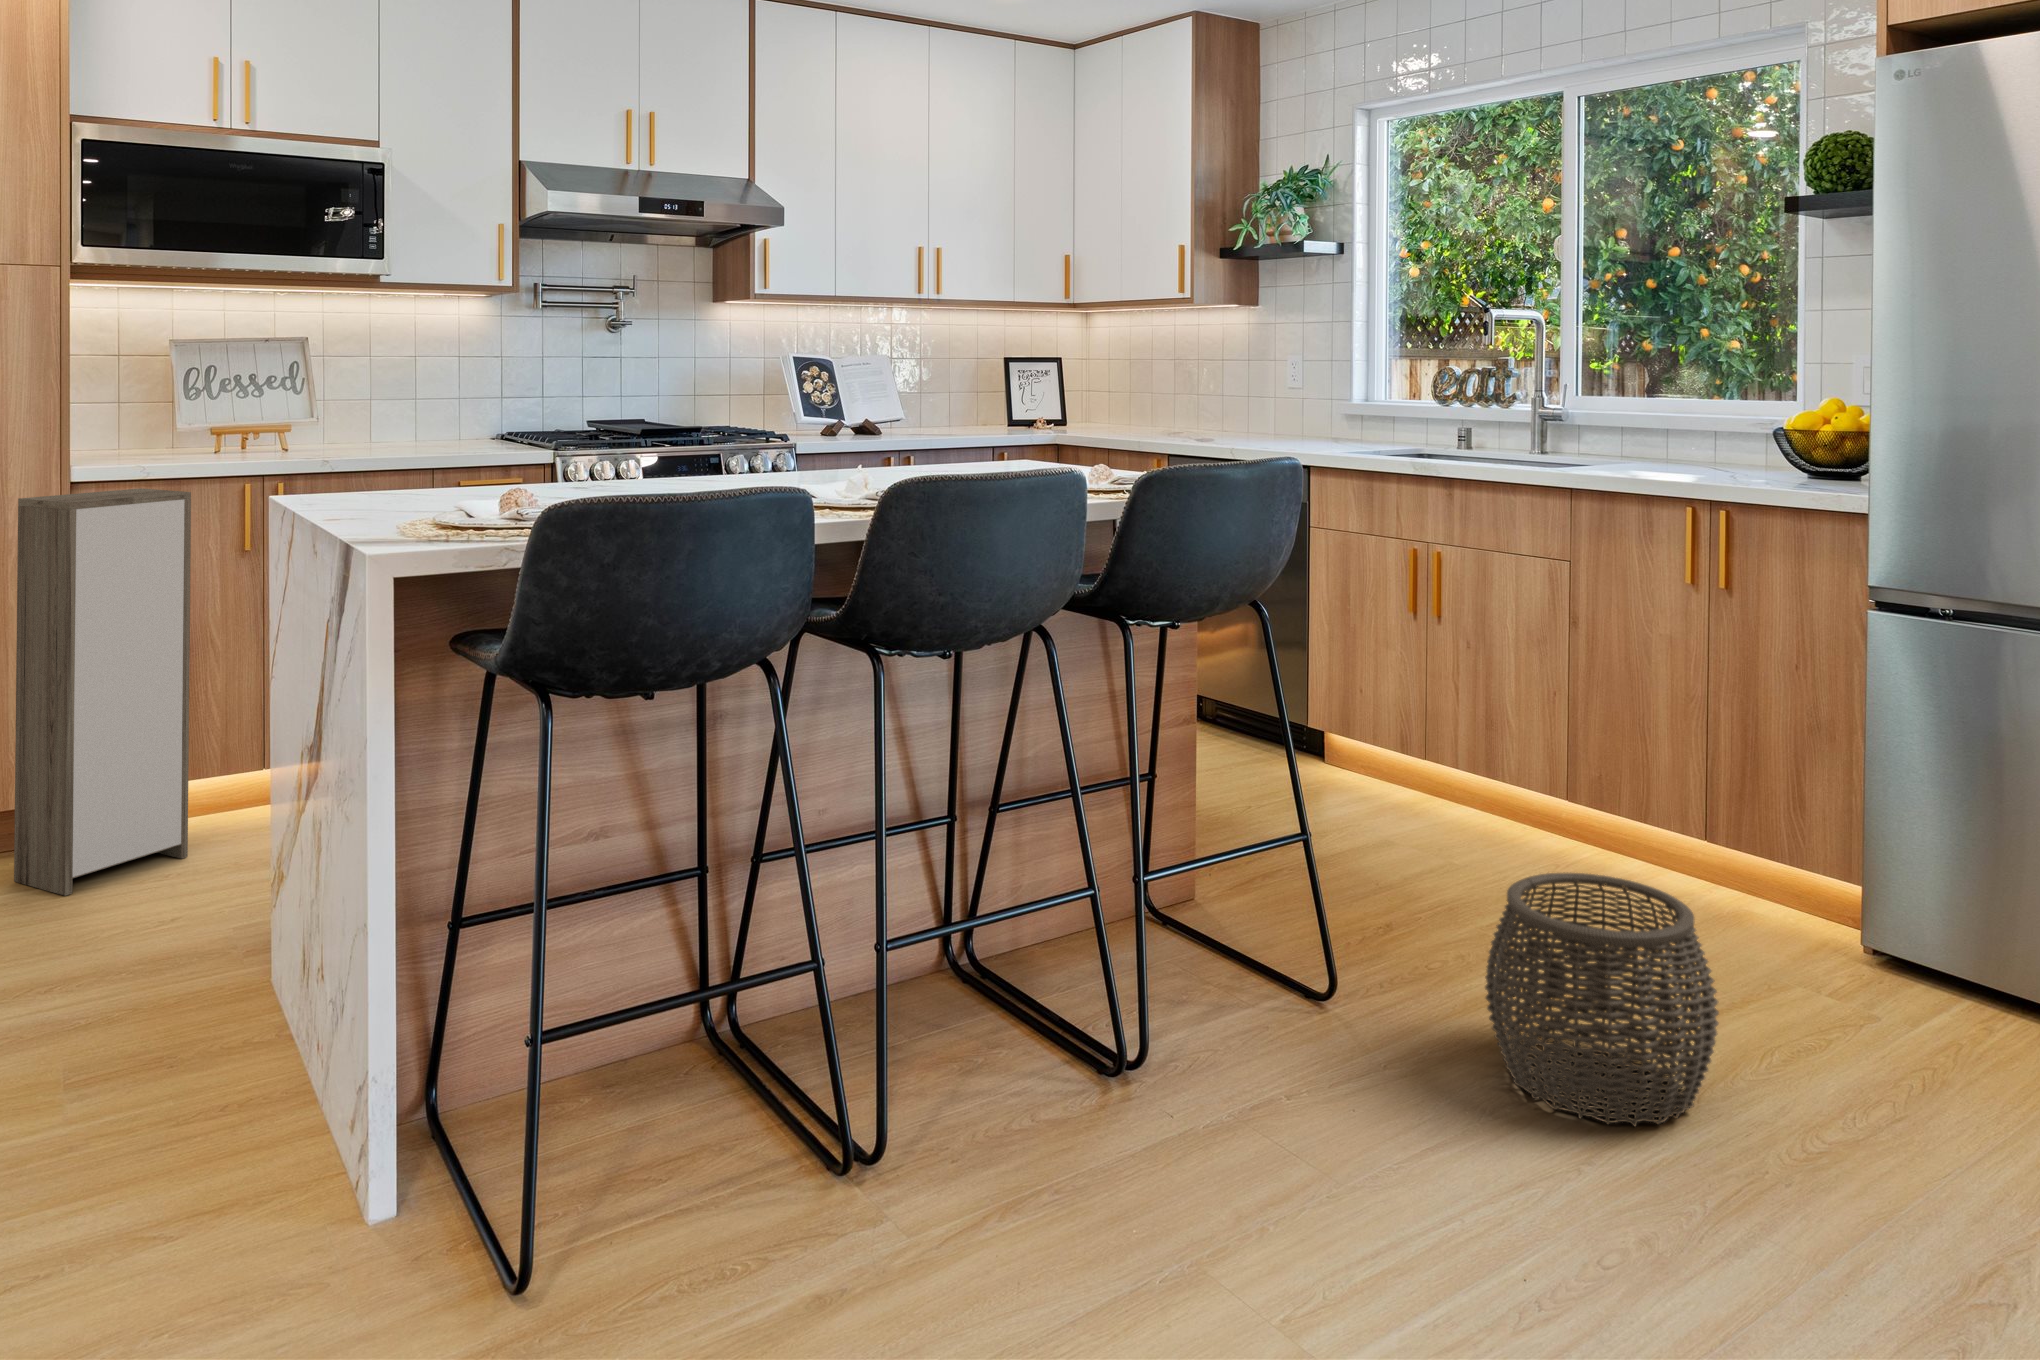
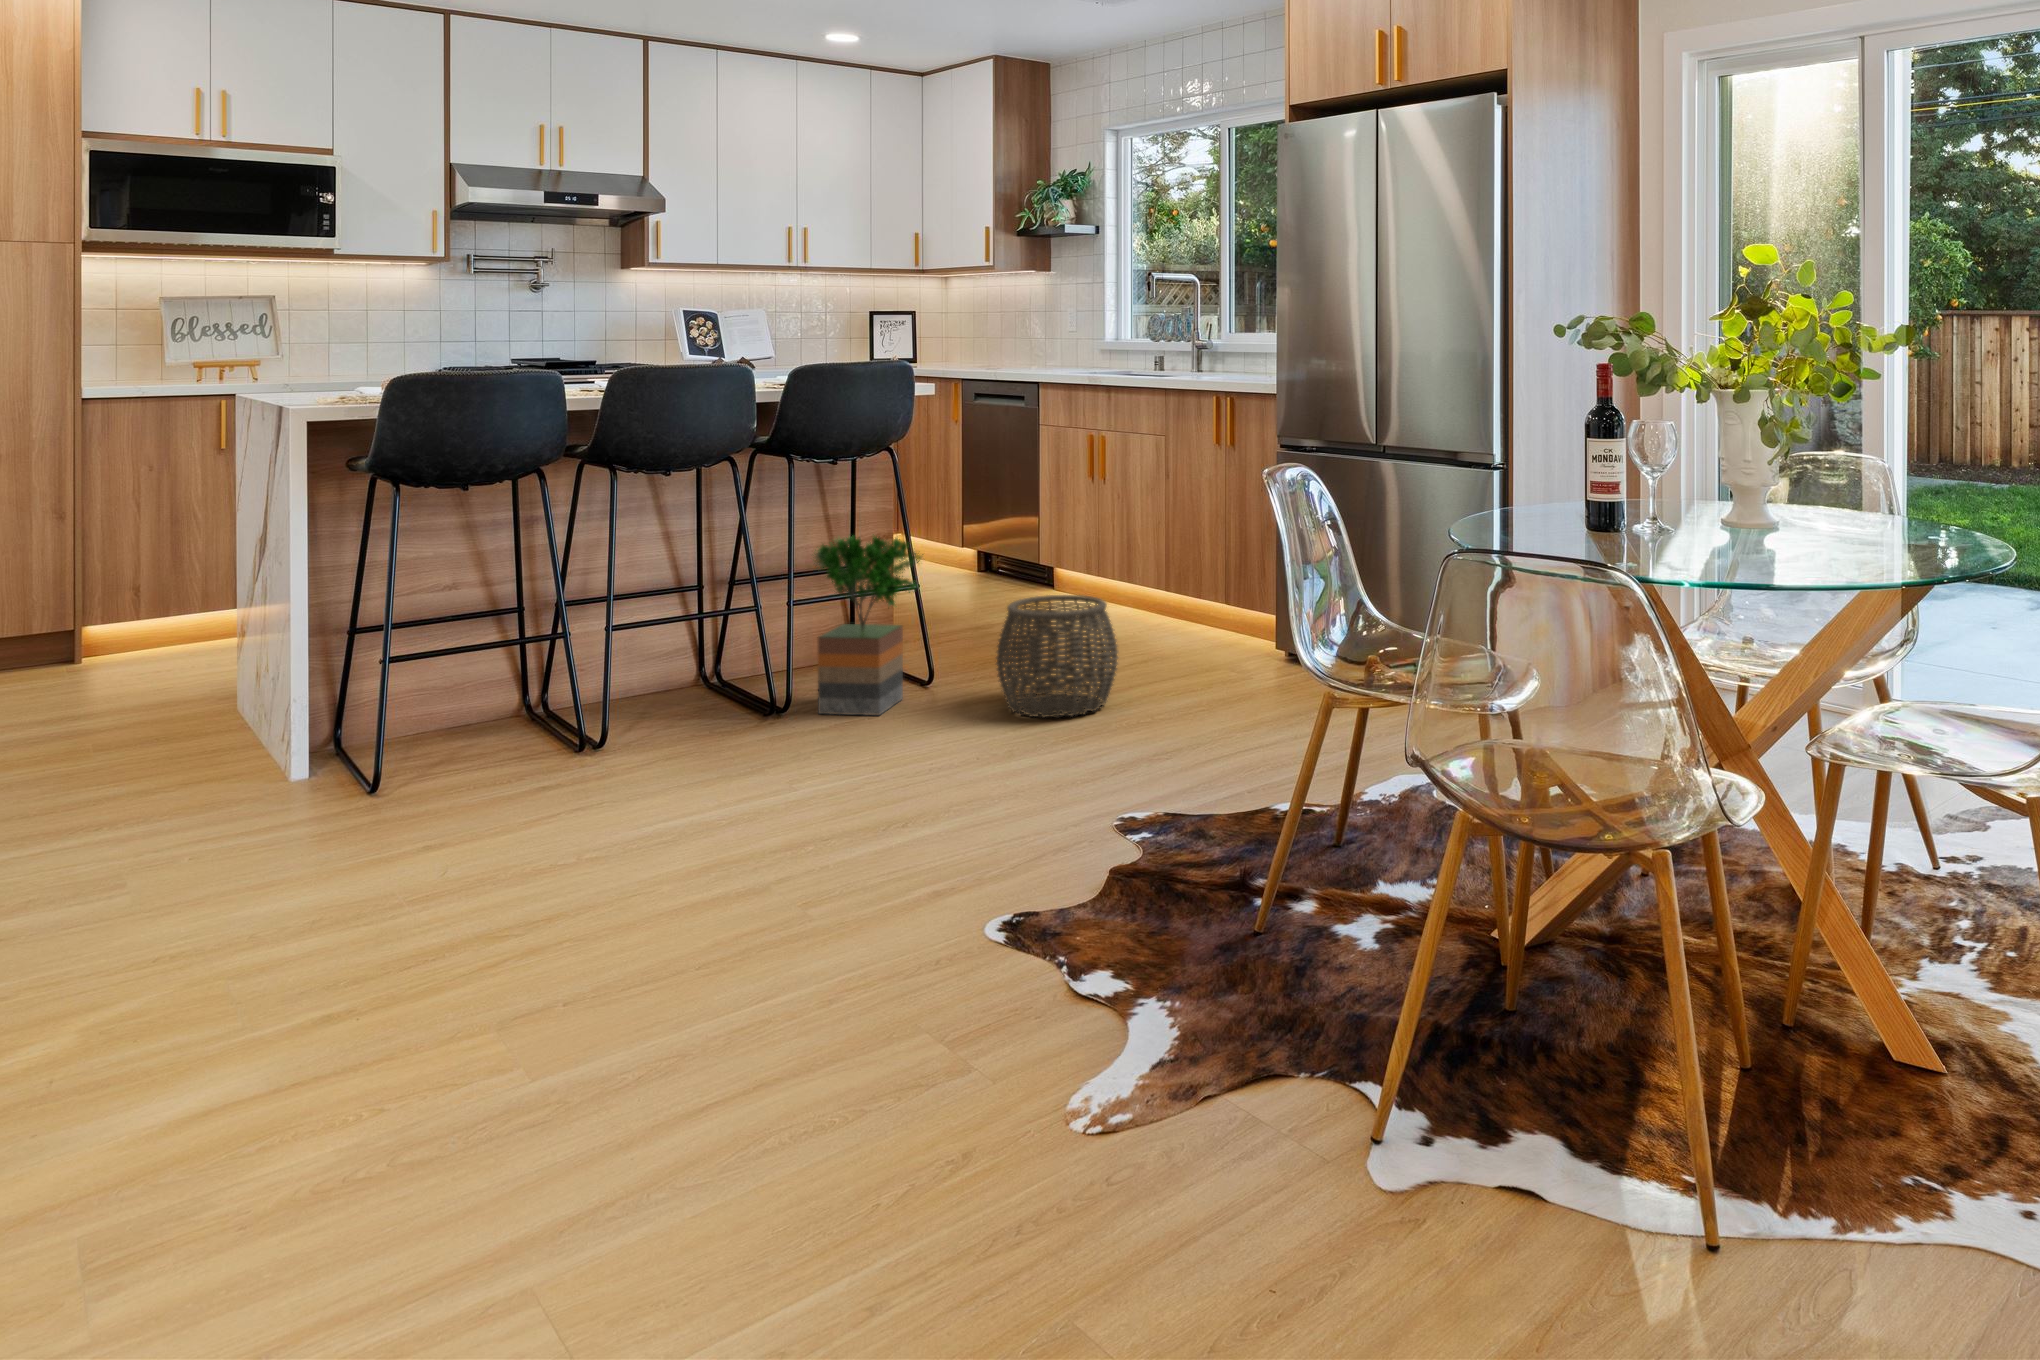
storage cabinet: present [14,488,191,896] -> none [42,401,180,679]
potted tree: none [1154,755,1357,1089] -> present [815,536,923,716]

